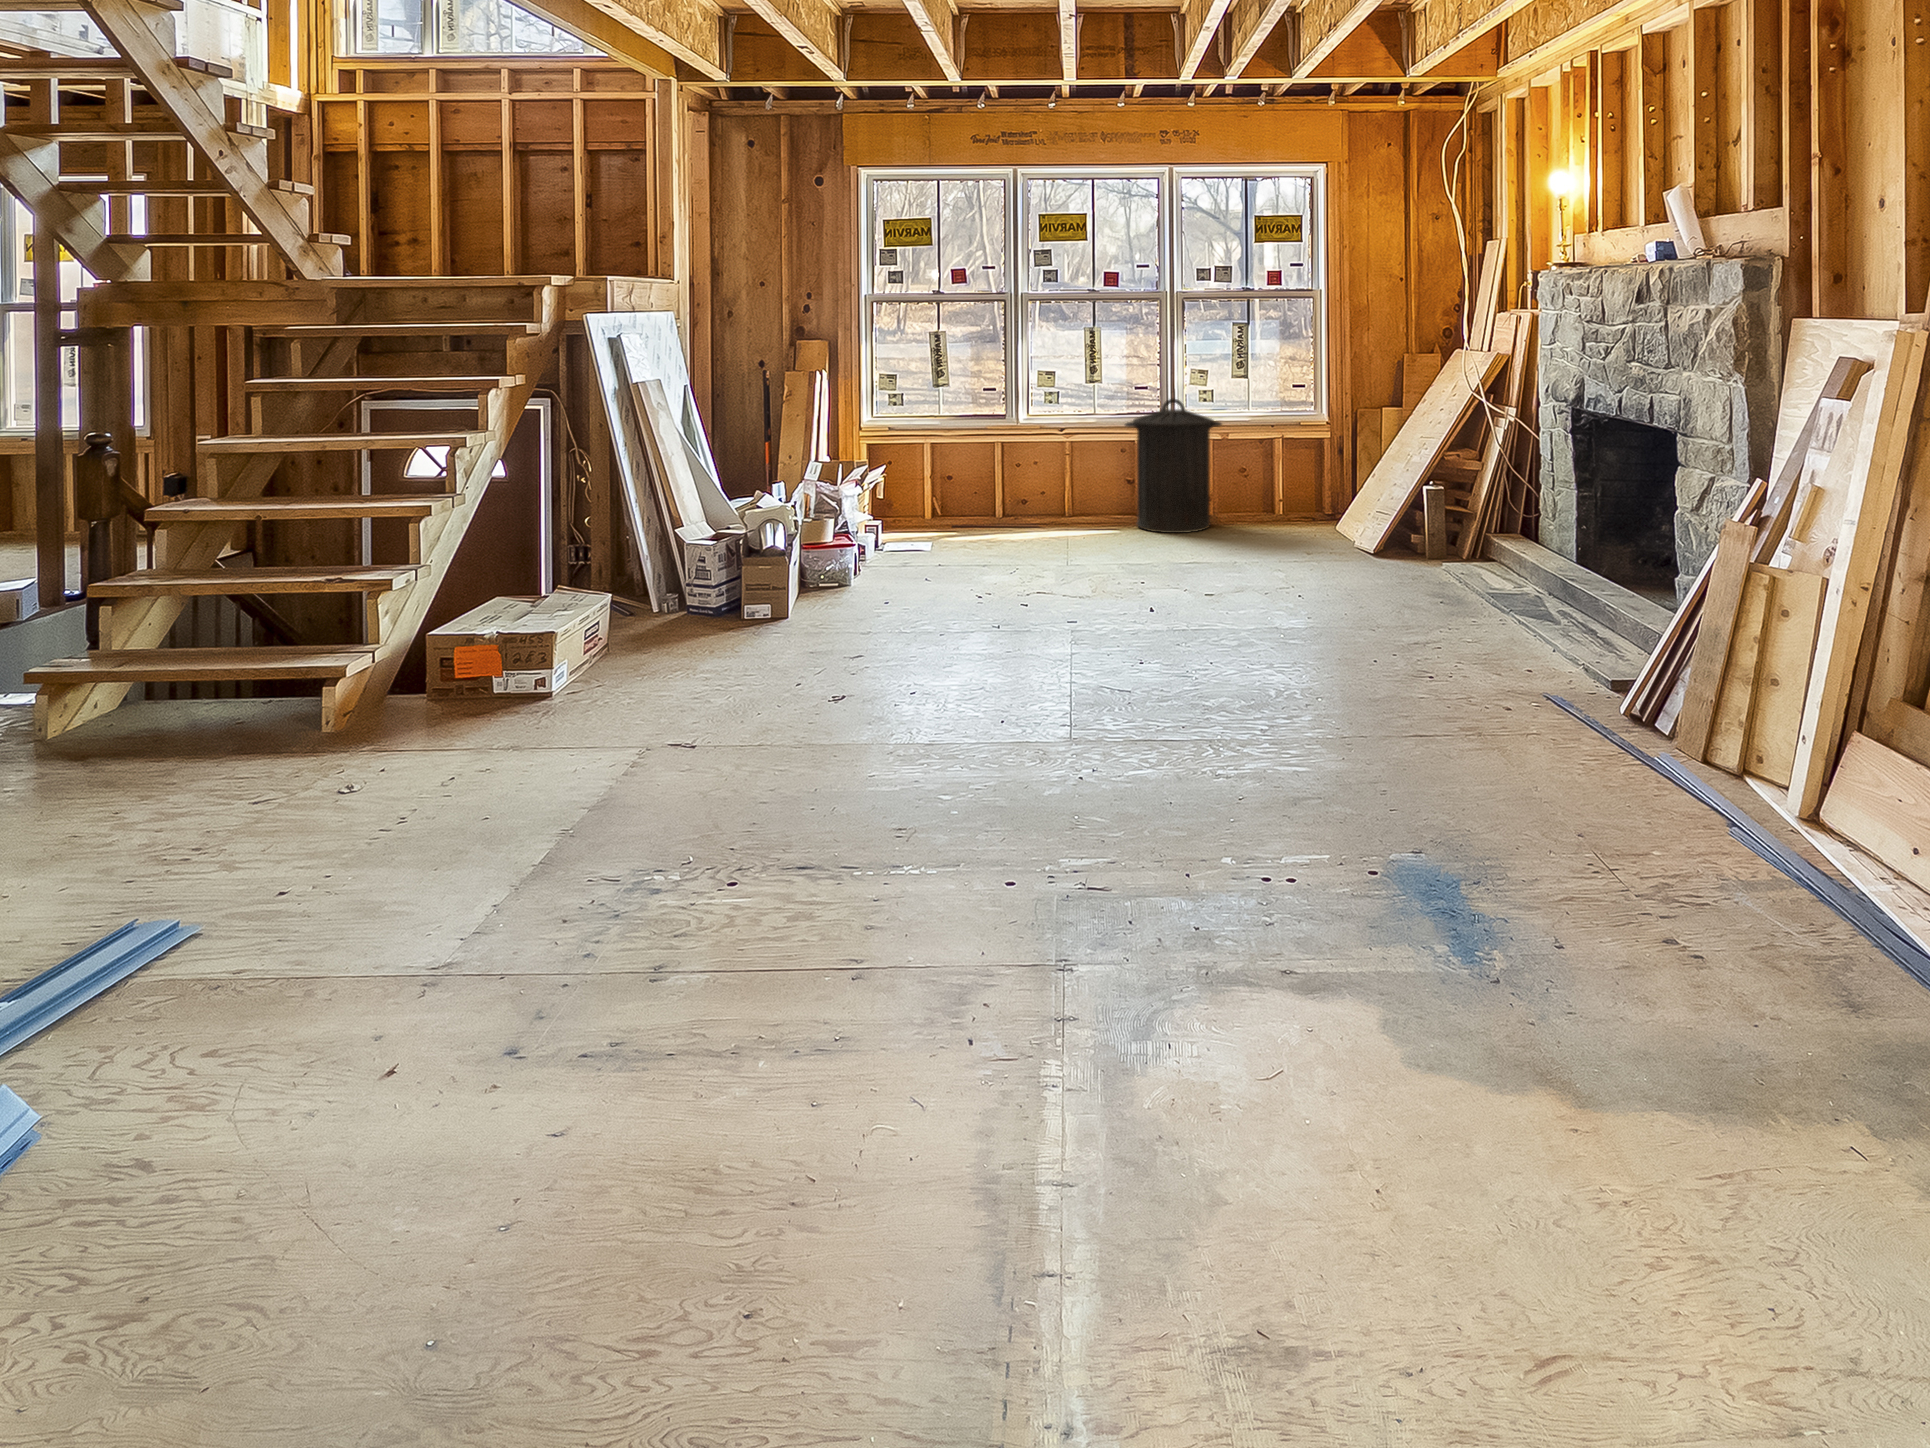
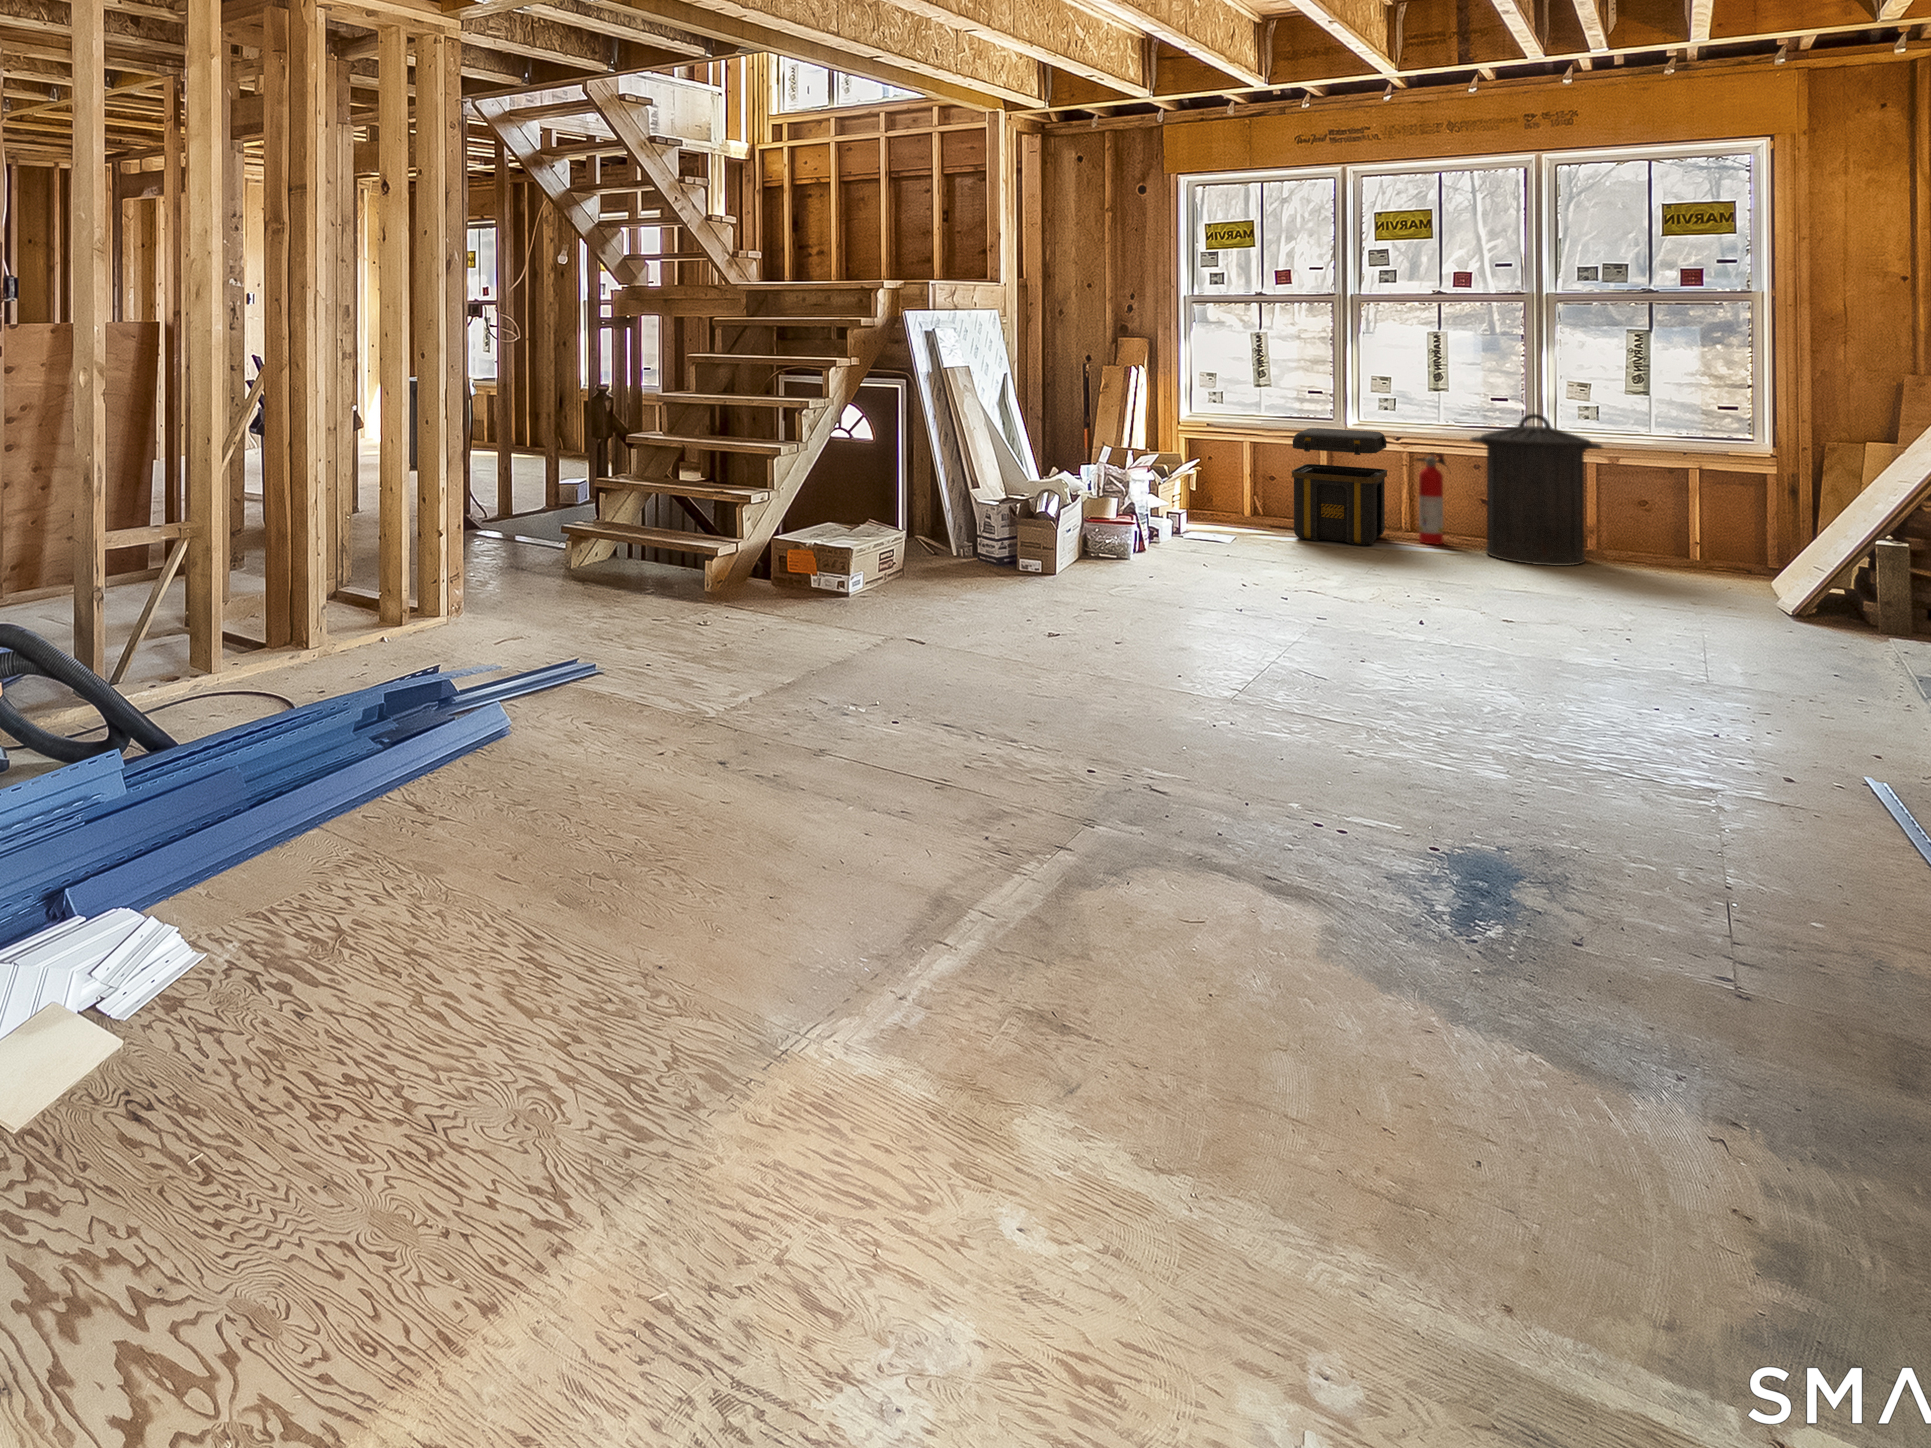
toolbox: none [978,423,1053,534] -> present [1292,428,1387,546]
fire extinguisher: none [1076,439,1104,524] -> present [1417,452,1446,544]

